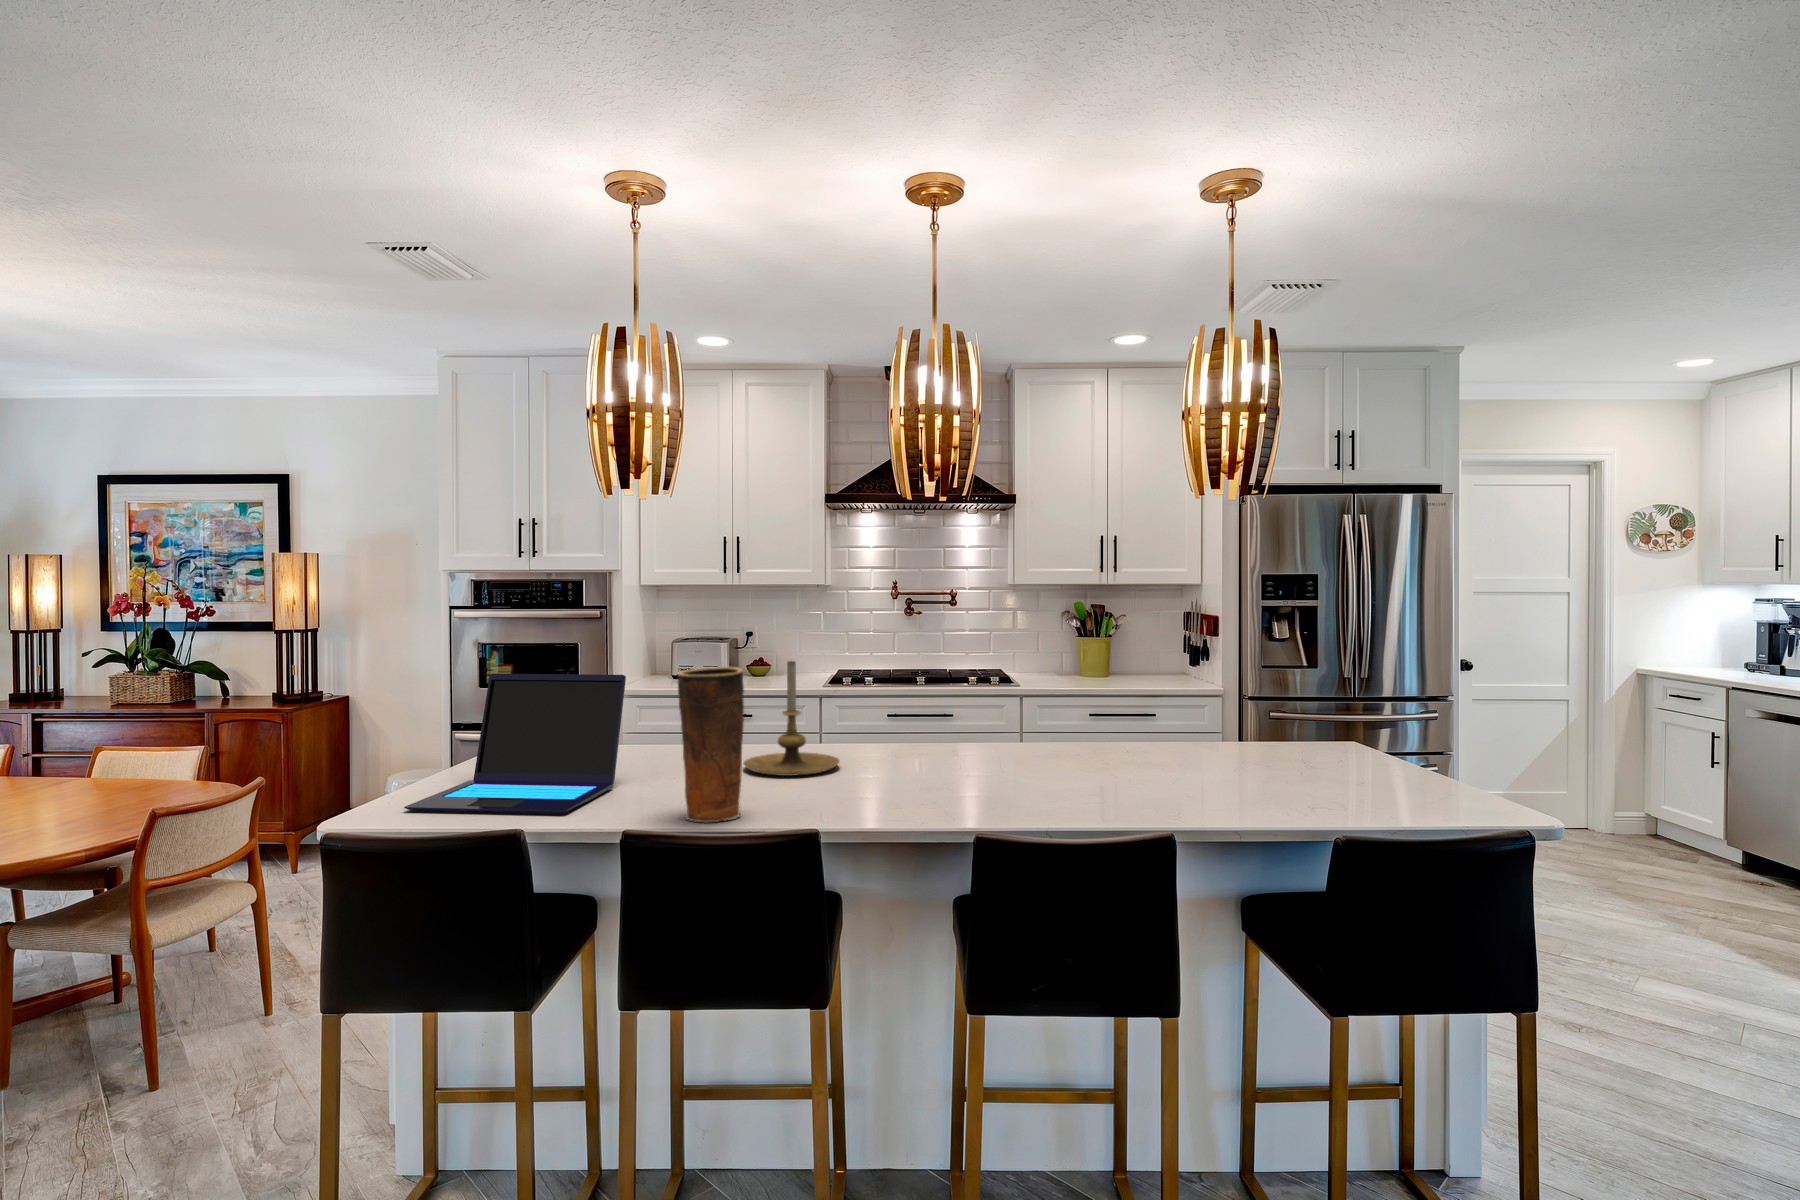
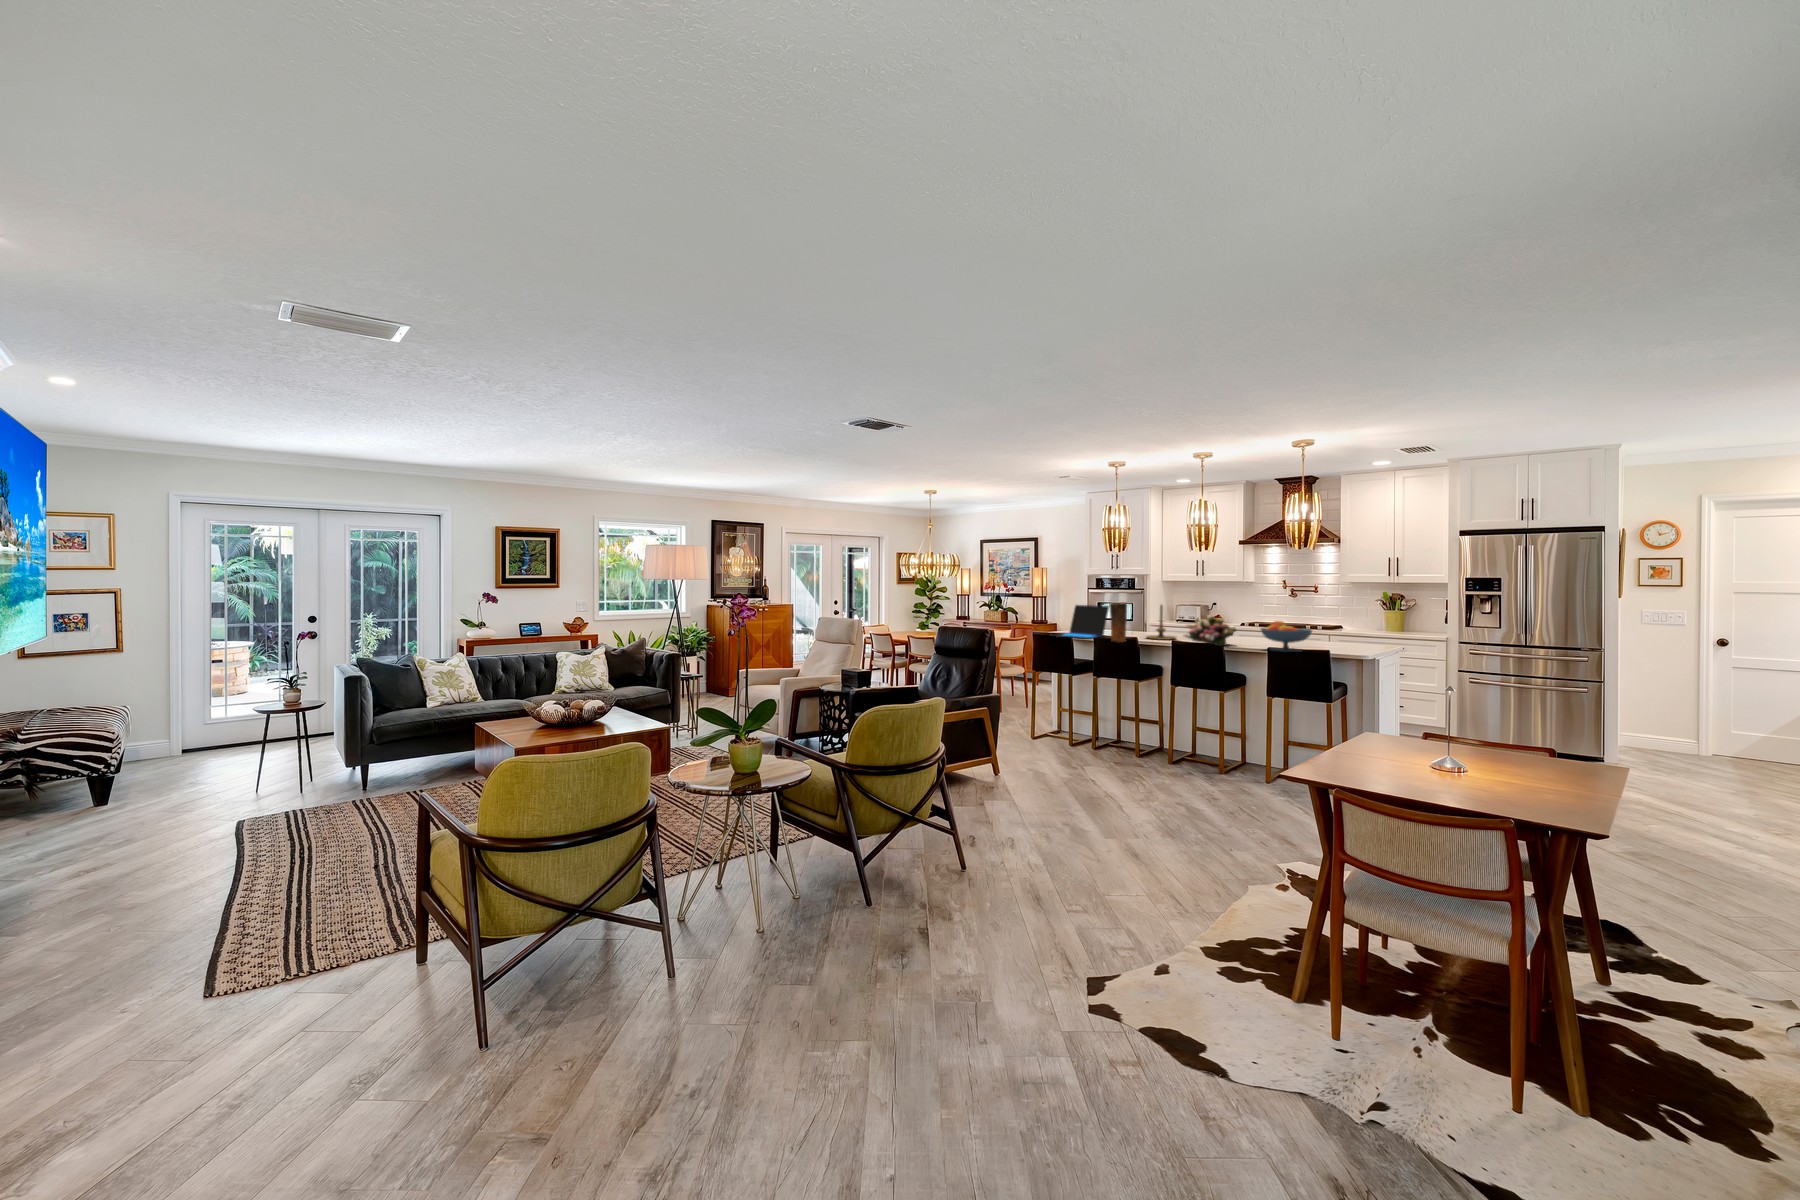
flower arrangement: none [920,692,1069,794] -> present [1183,615,1236,646]
fruit bowl: none [1165,702,1316,805] -> present [1261,621,1312,652]

